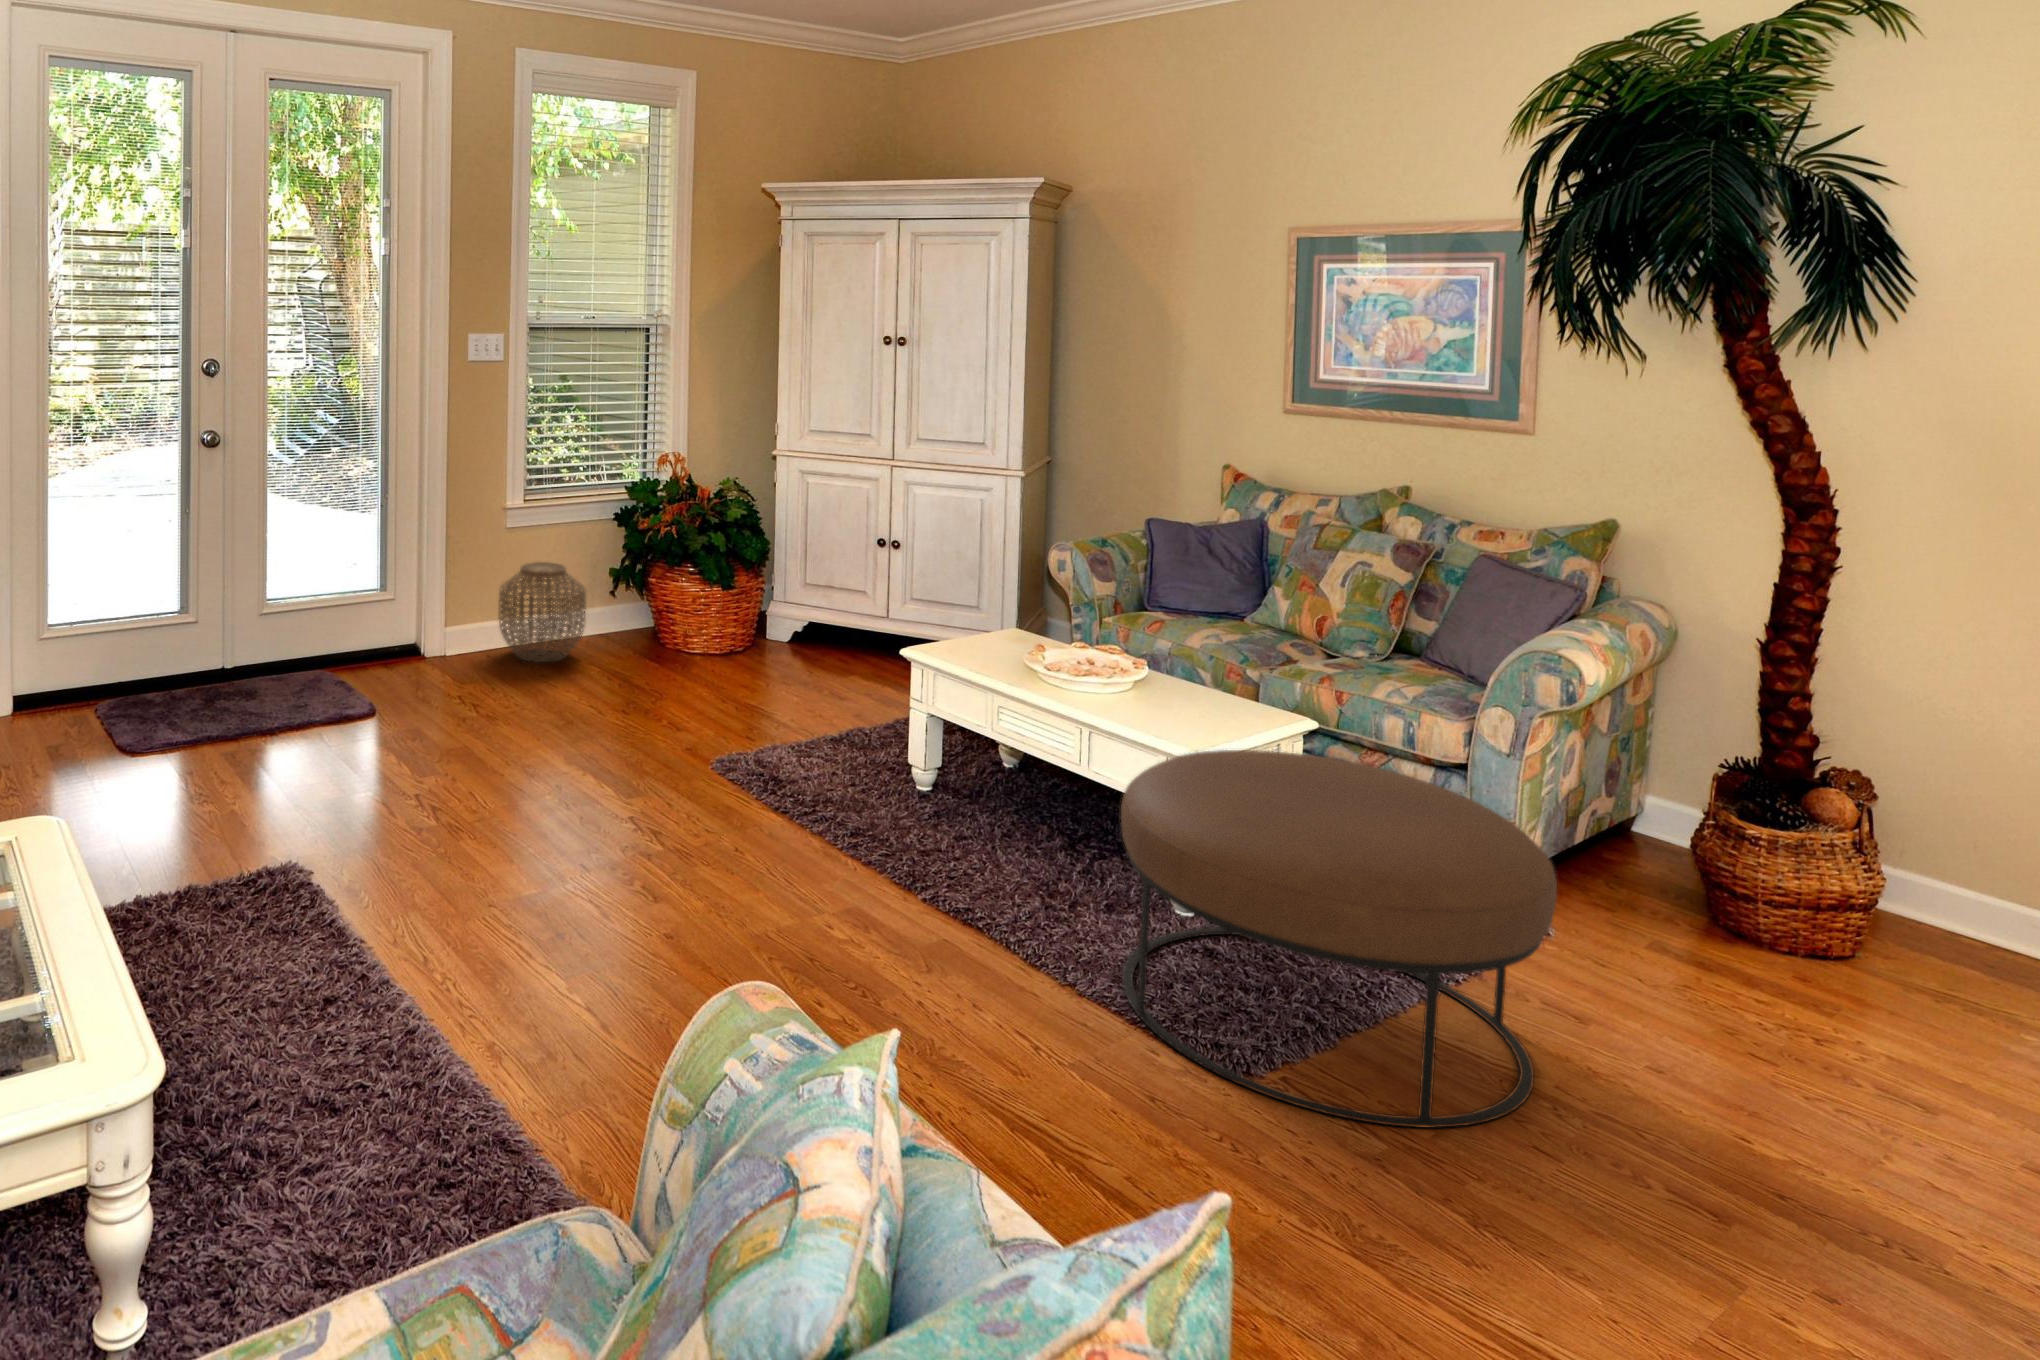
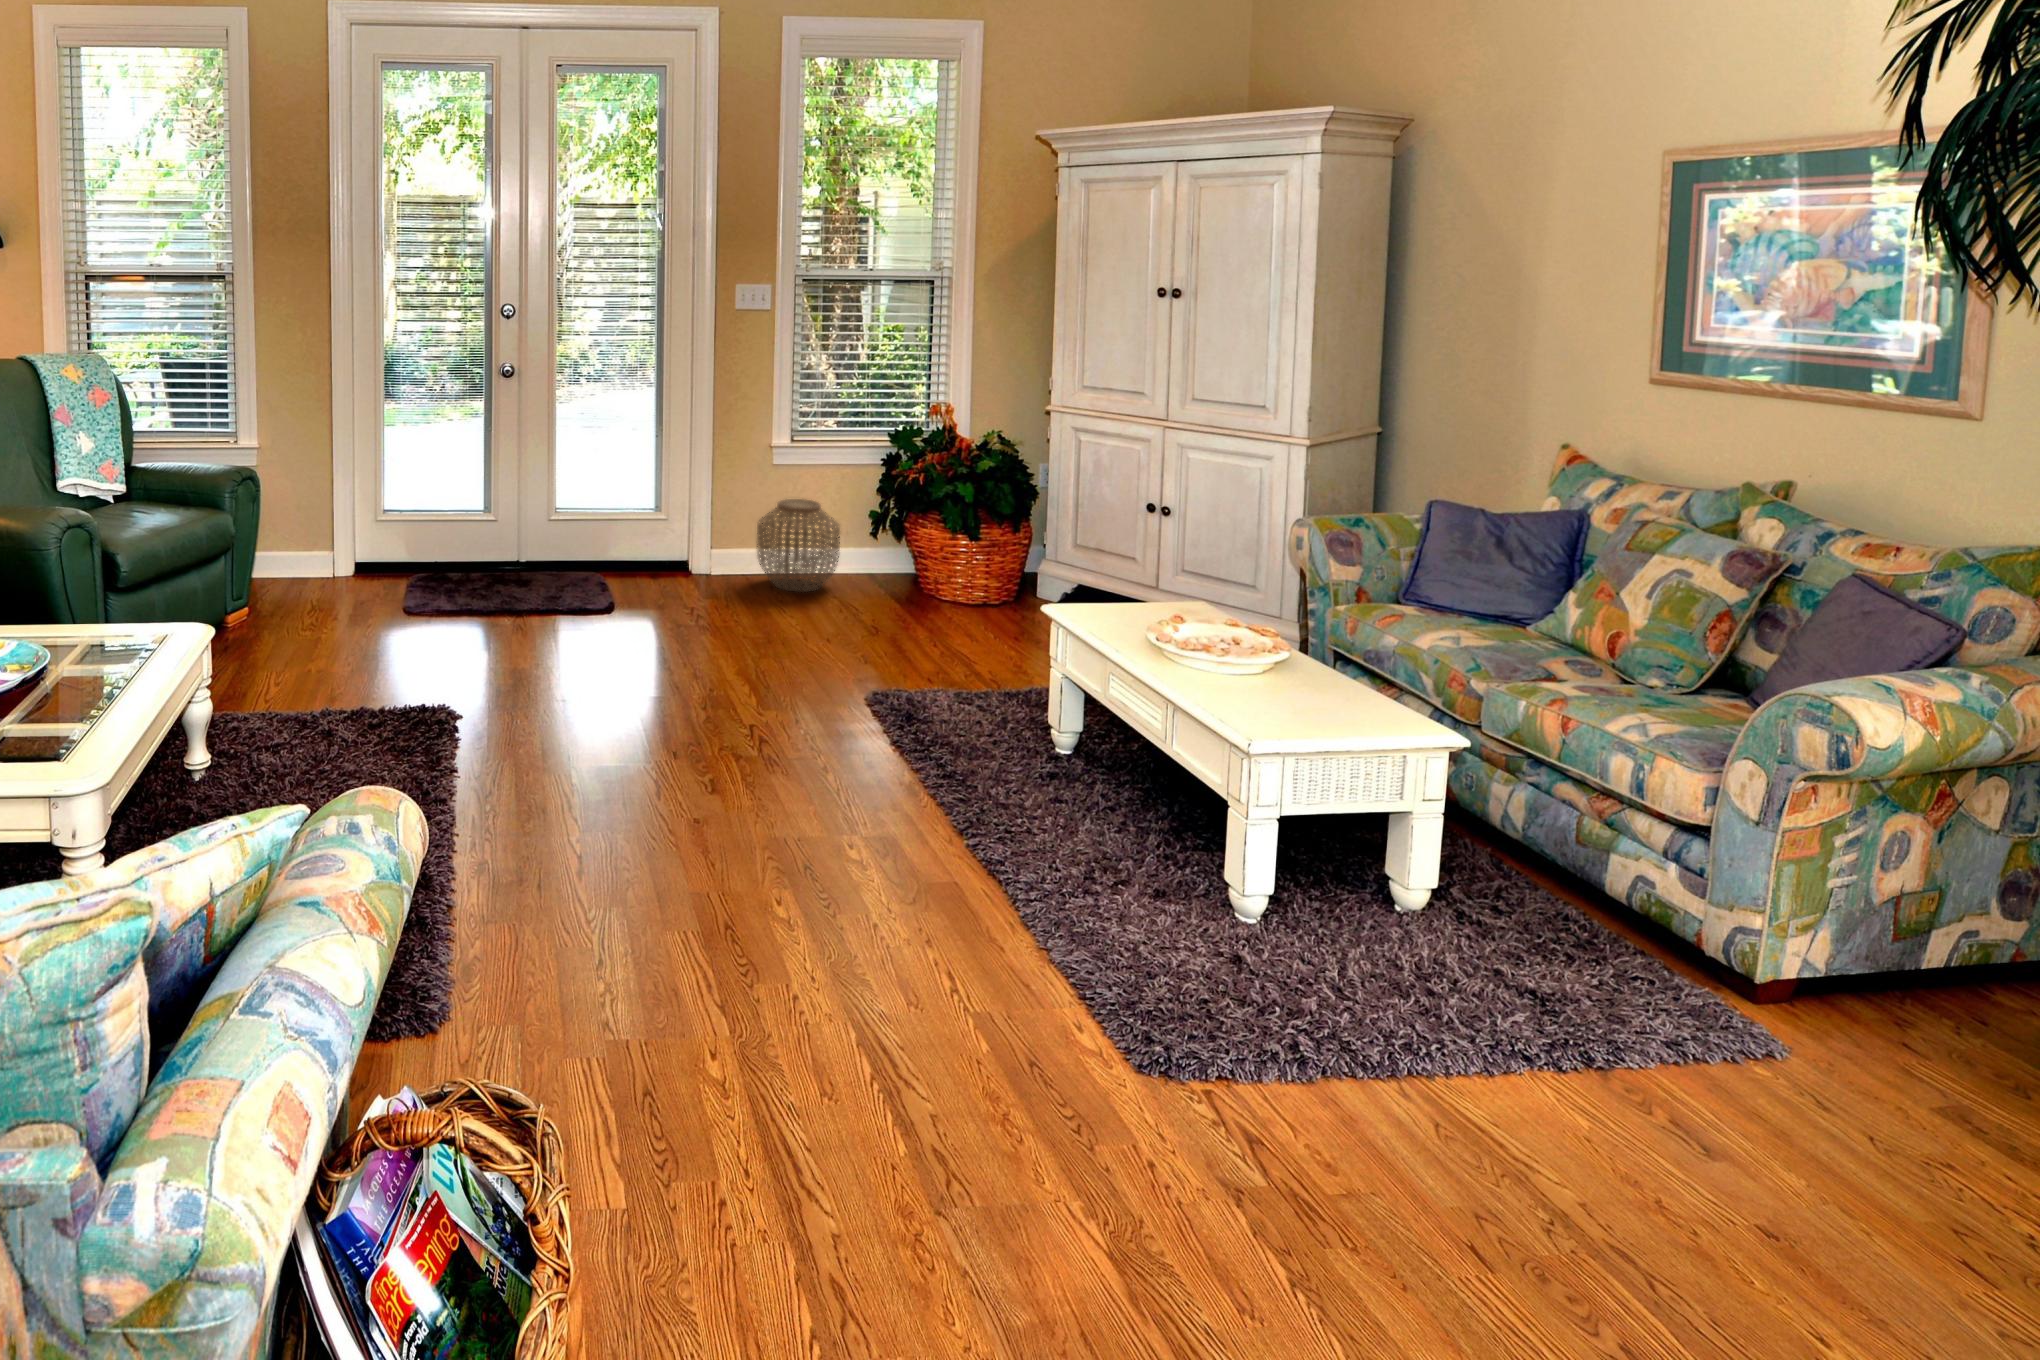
ottoman: present [1121,750,1557,1128] -> none [1093,745,1611,1207]

